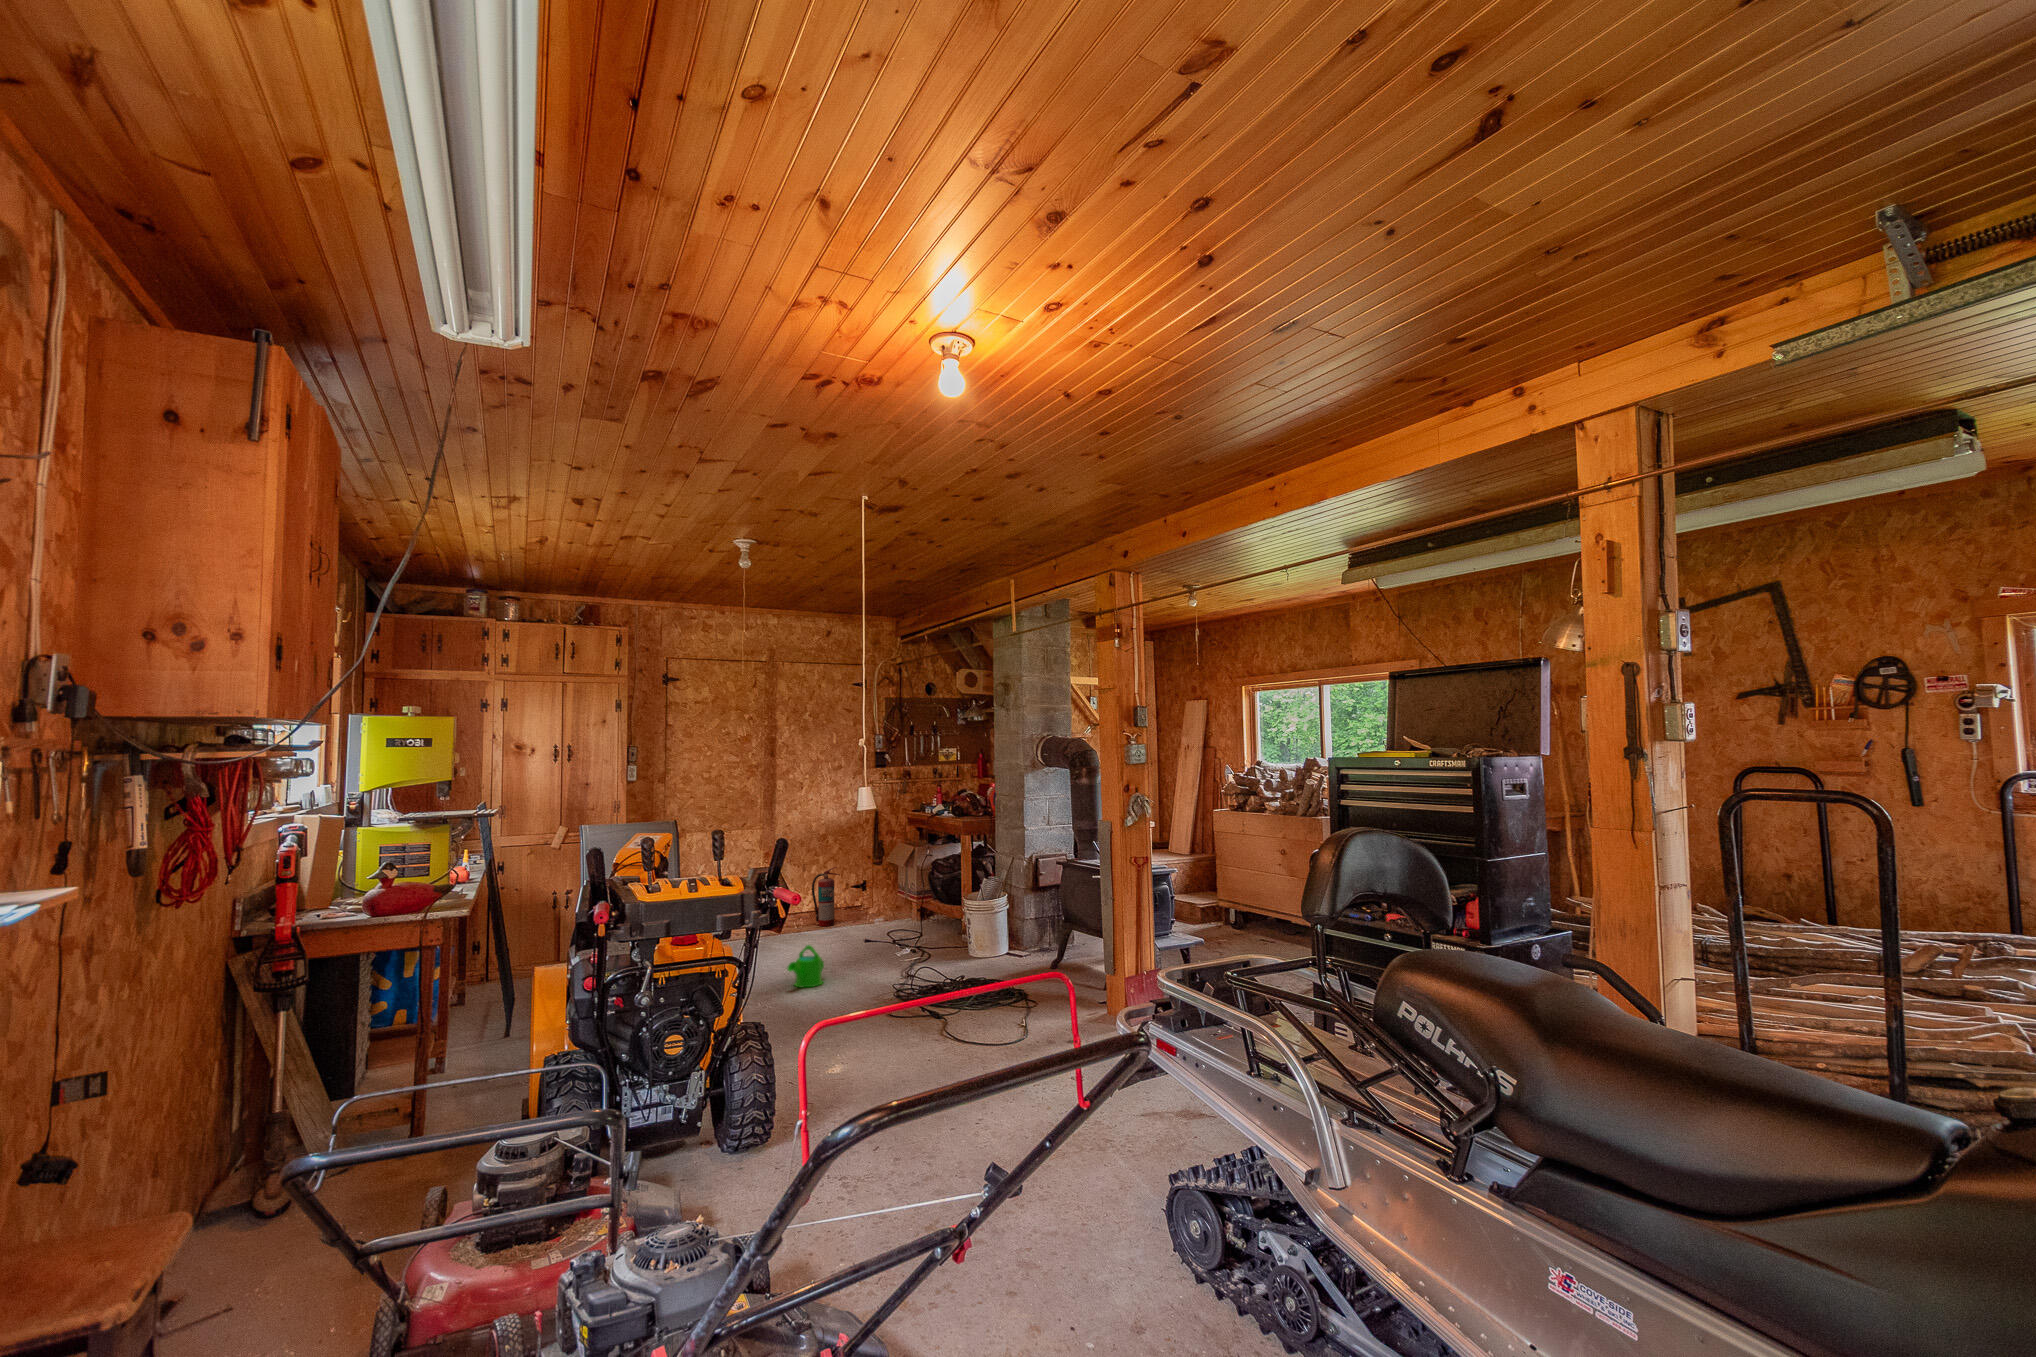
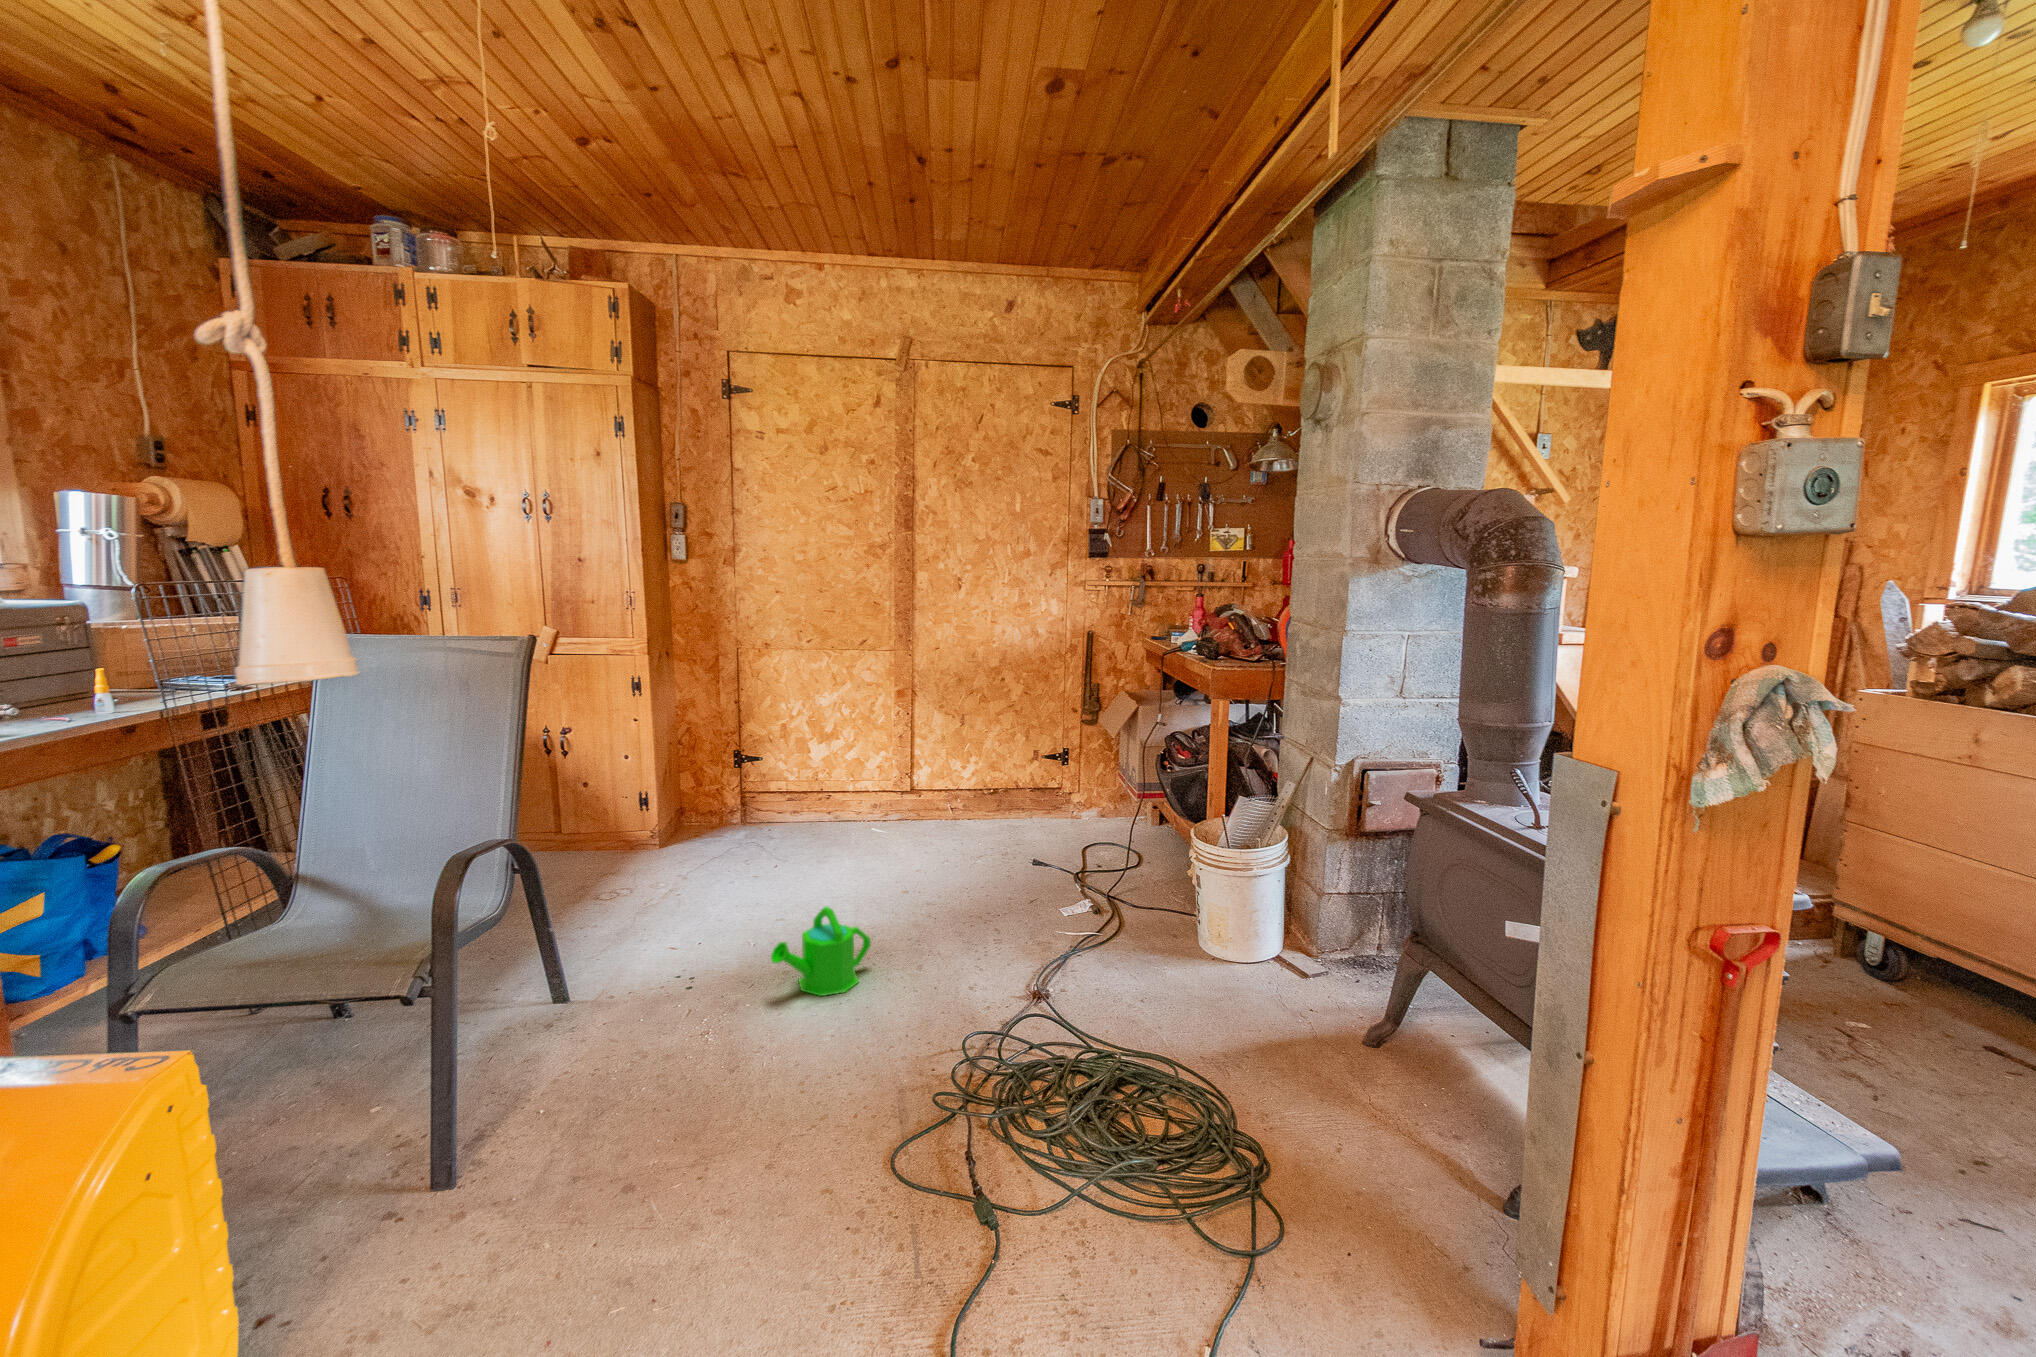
fire extinguisher: present [812,867,840,927] -> none [970,722,1016,818]

